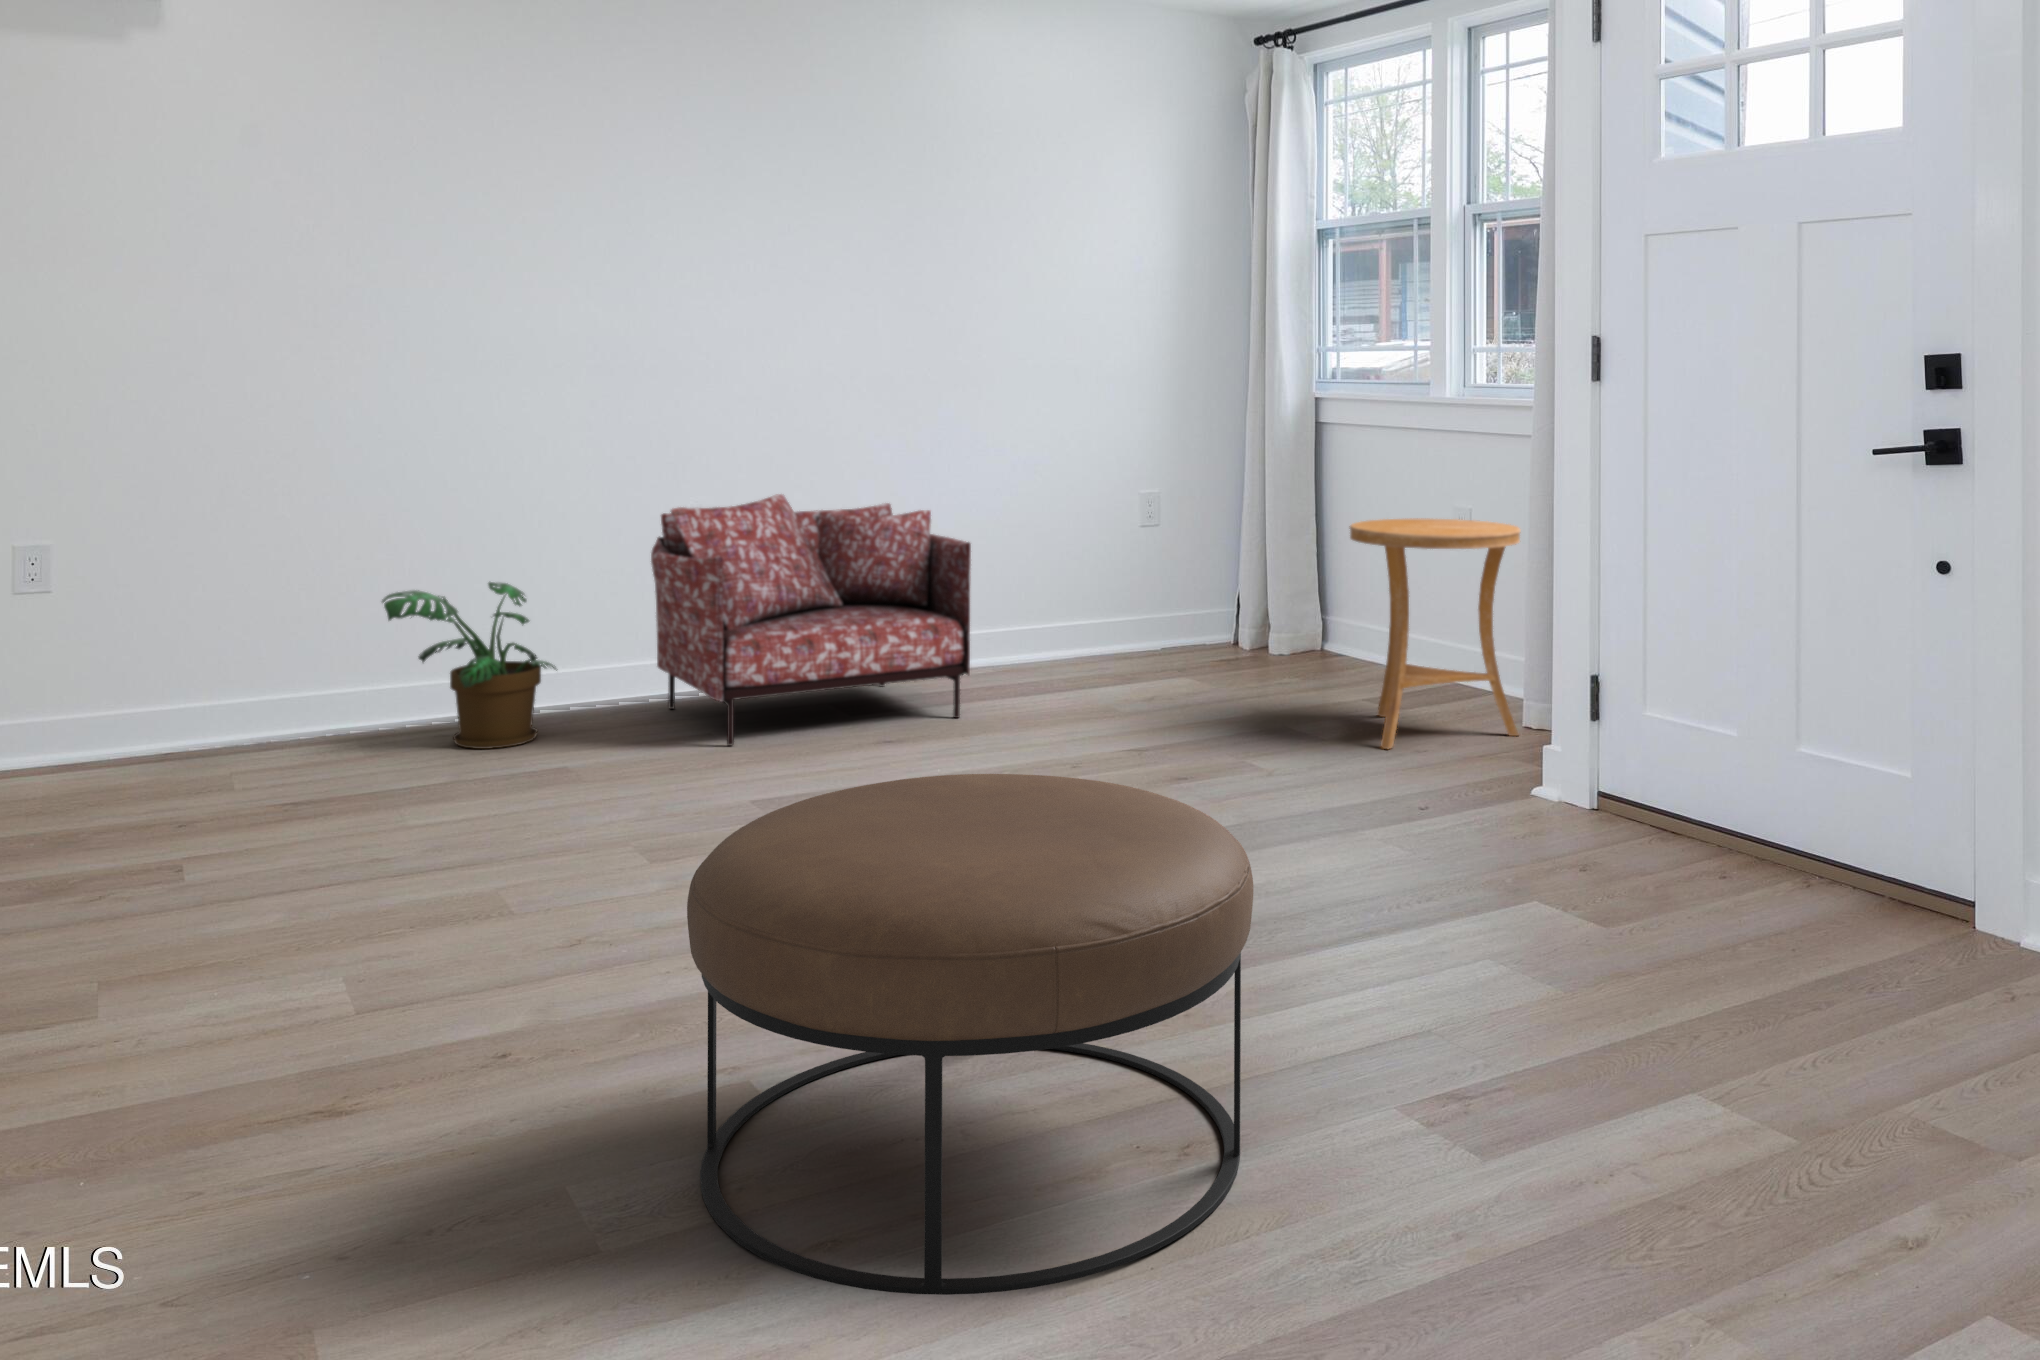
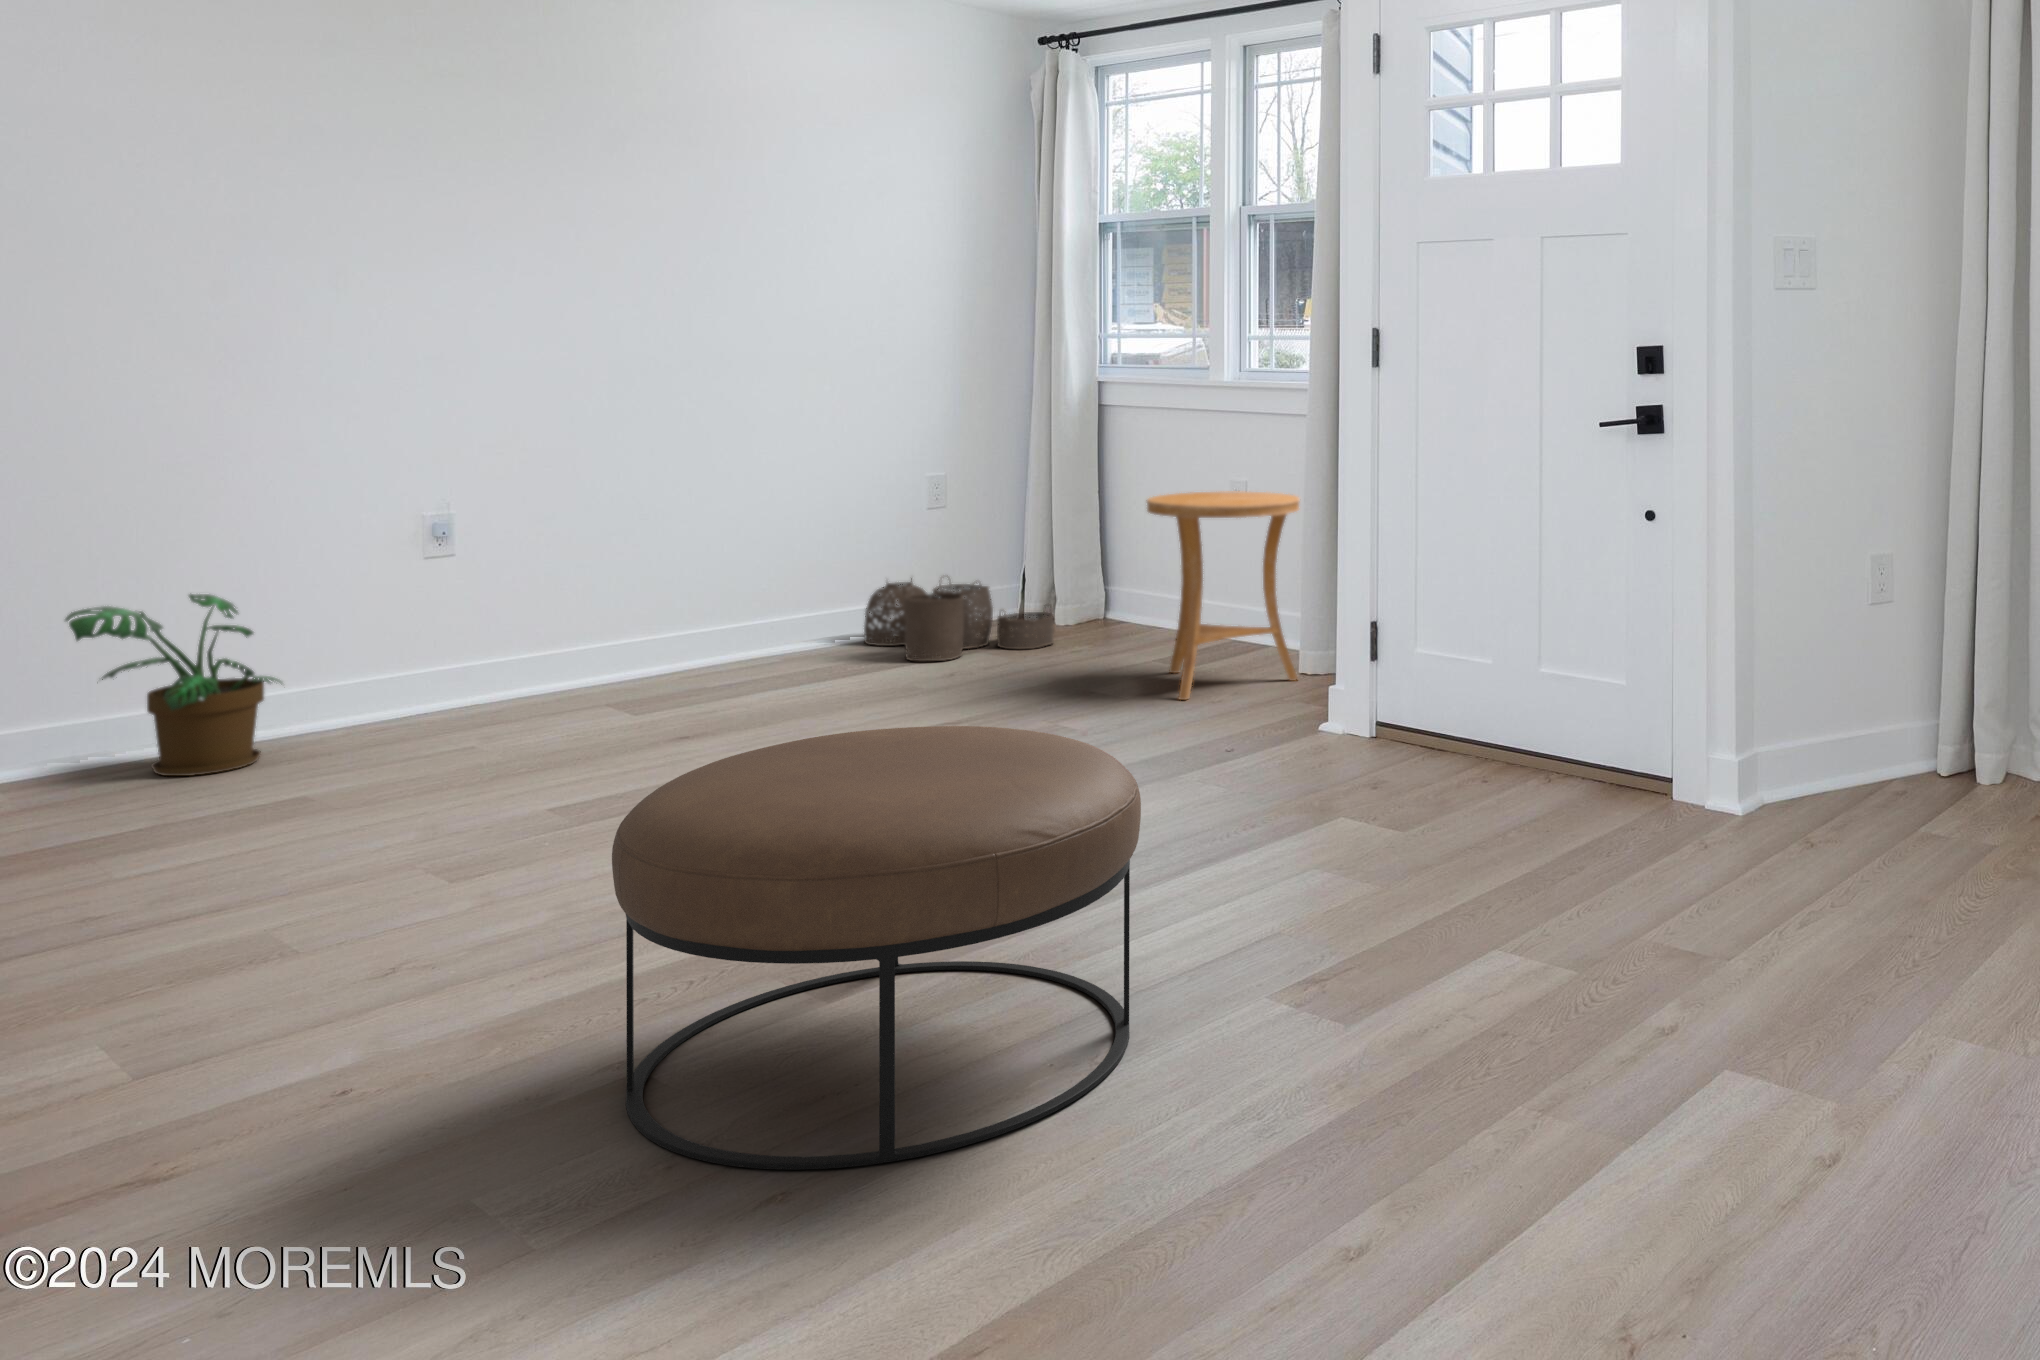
armchair: present [651,494,971,745] -> none [396,488,765,749]
woven basket: none [1079,595,1264,685] -> present [864,578,1053,661]

